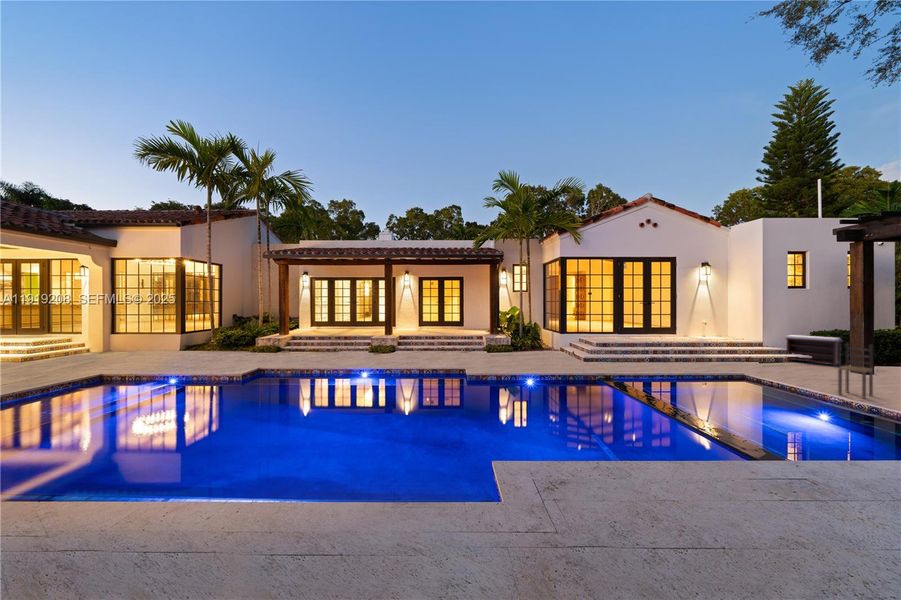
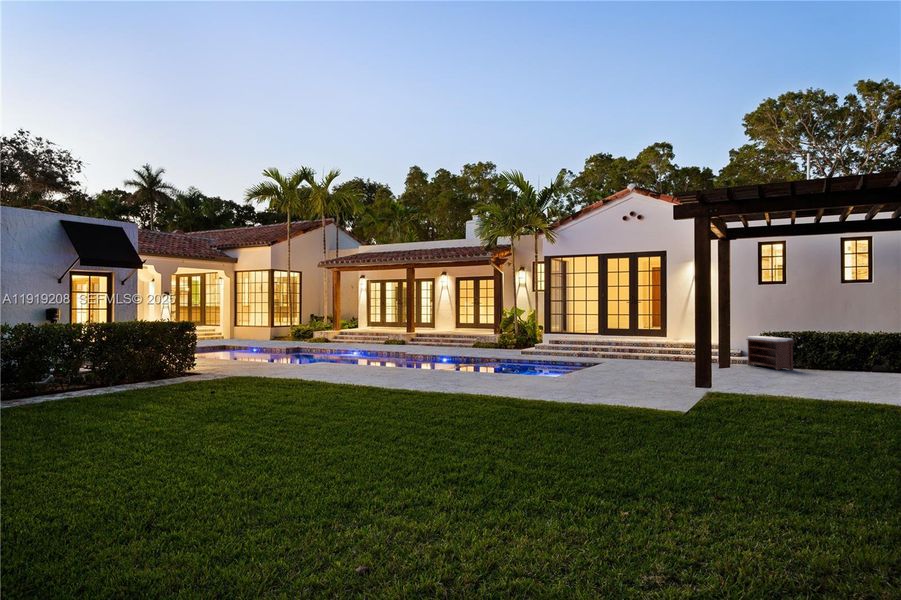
chair: present [838,343,873,398] -> none [633,334,661,383]

